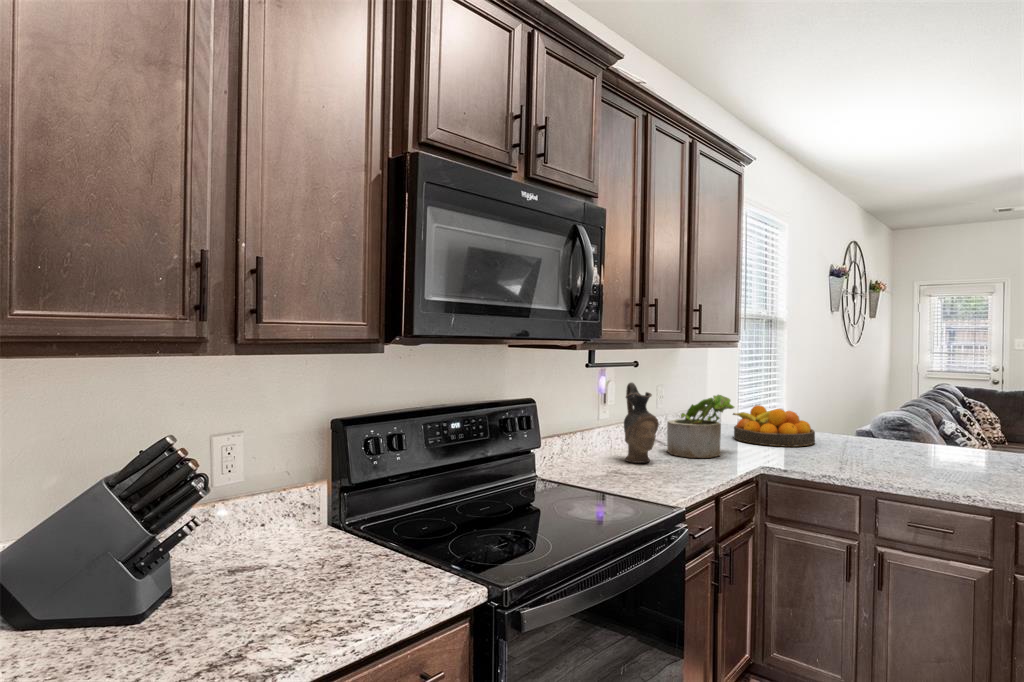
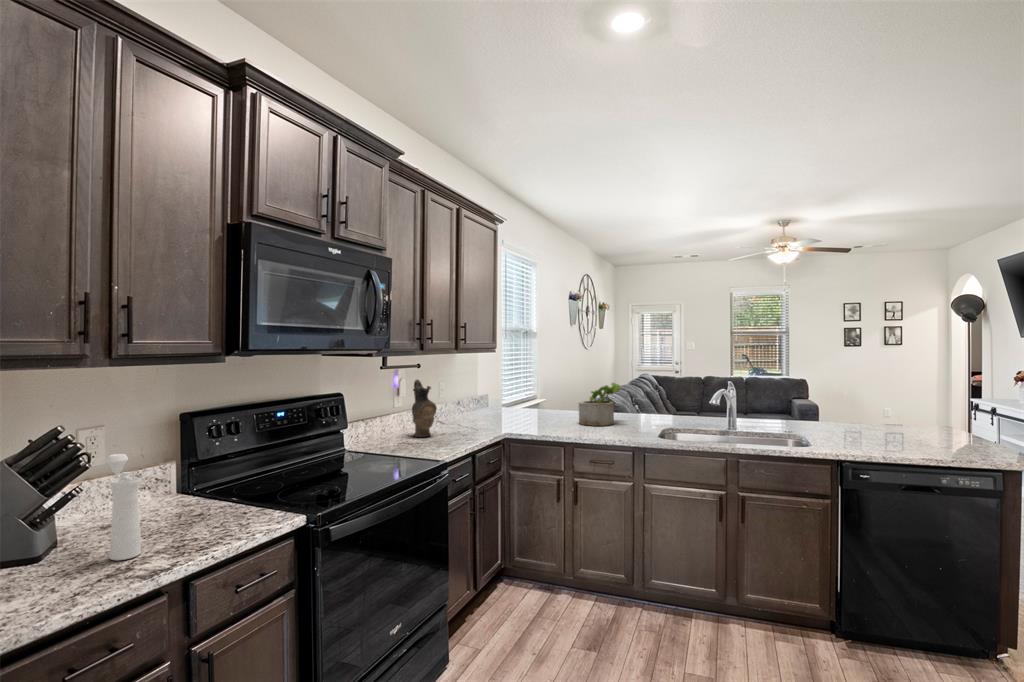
potted plant: present [667,395,734,458] -> present [579,383,621,426]
fruit bowl: present [733,405,815,446] -> none [493,393,546,420]
pepper mill: none [221,477,263,638] -> present [106,454,141,560]

